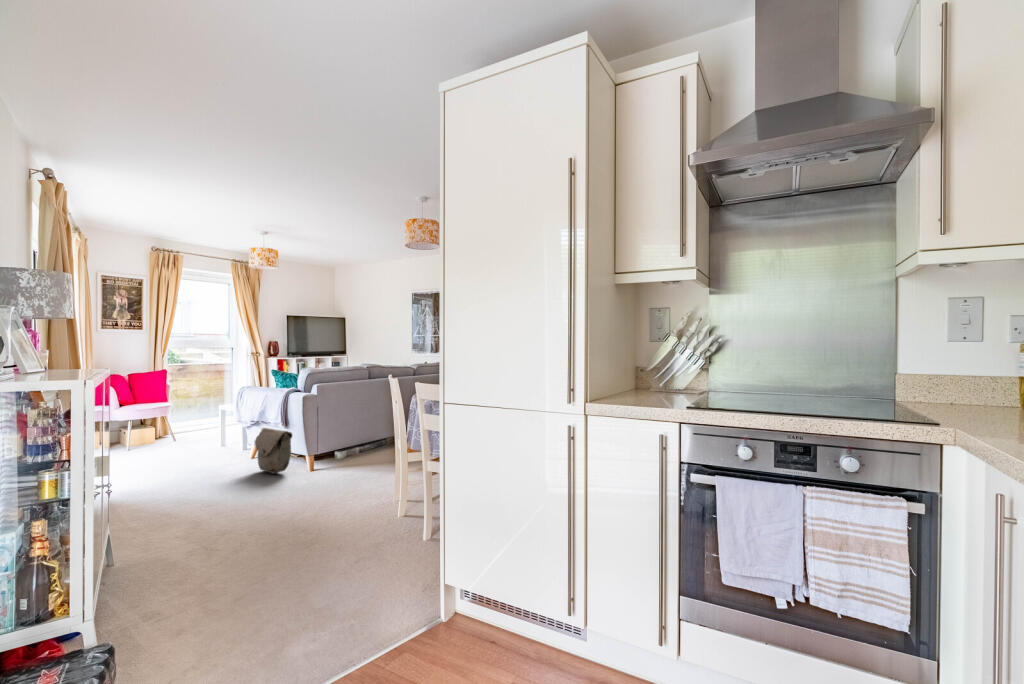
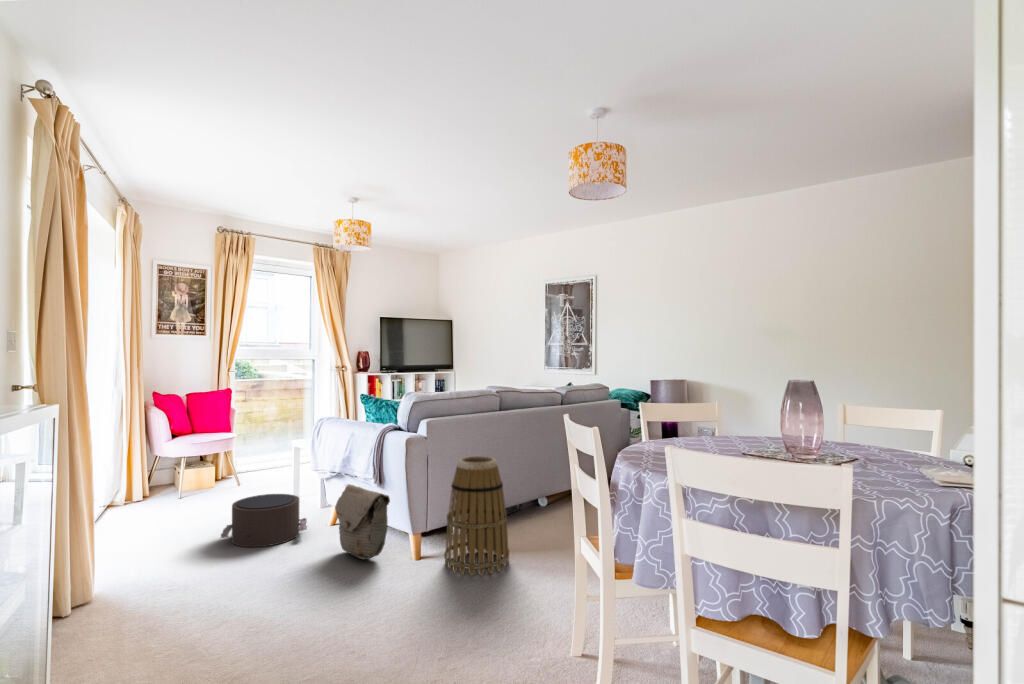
basket: none [329,406,372,477] -> present [444,456,509,576]
pouf: none [170,439,234,473] -> present [221,494,307,547]

